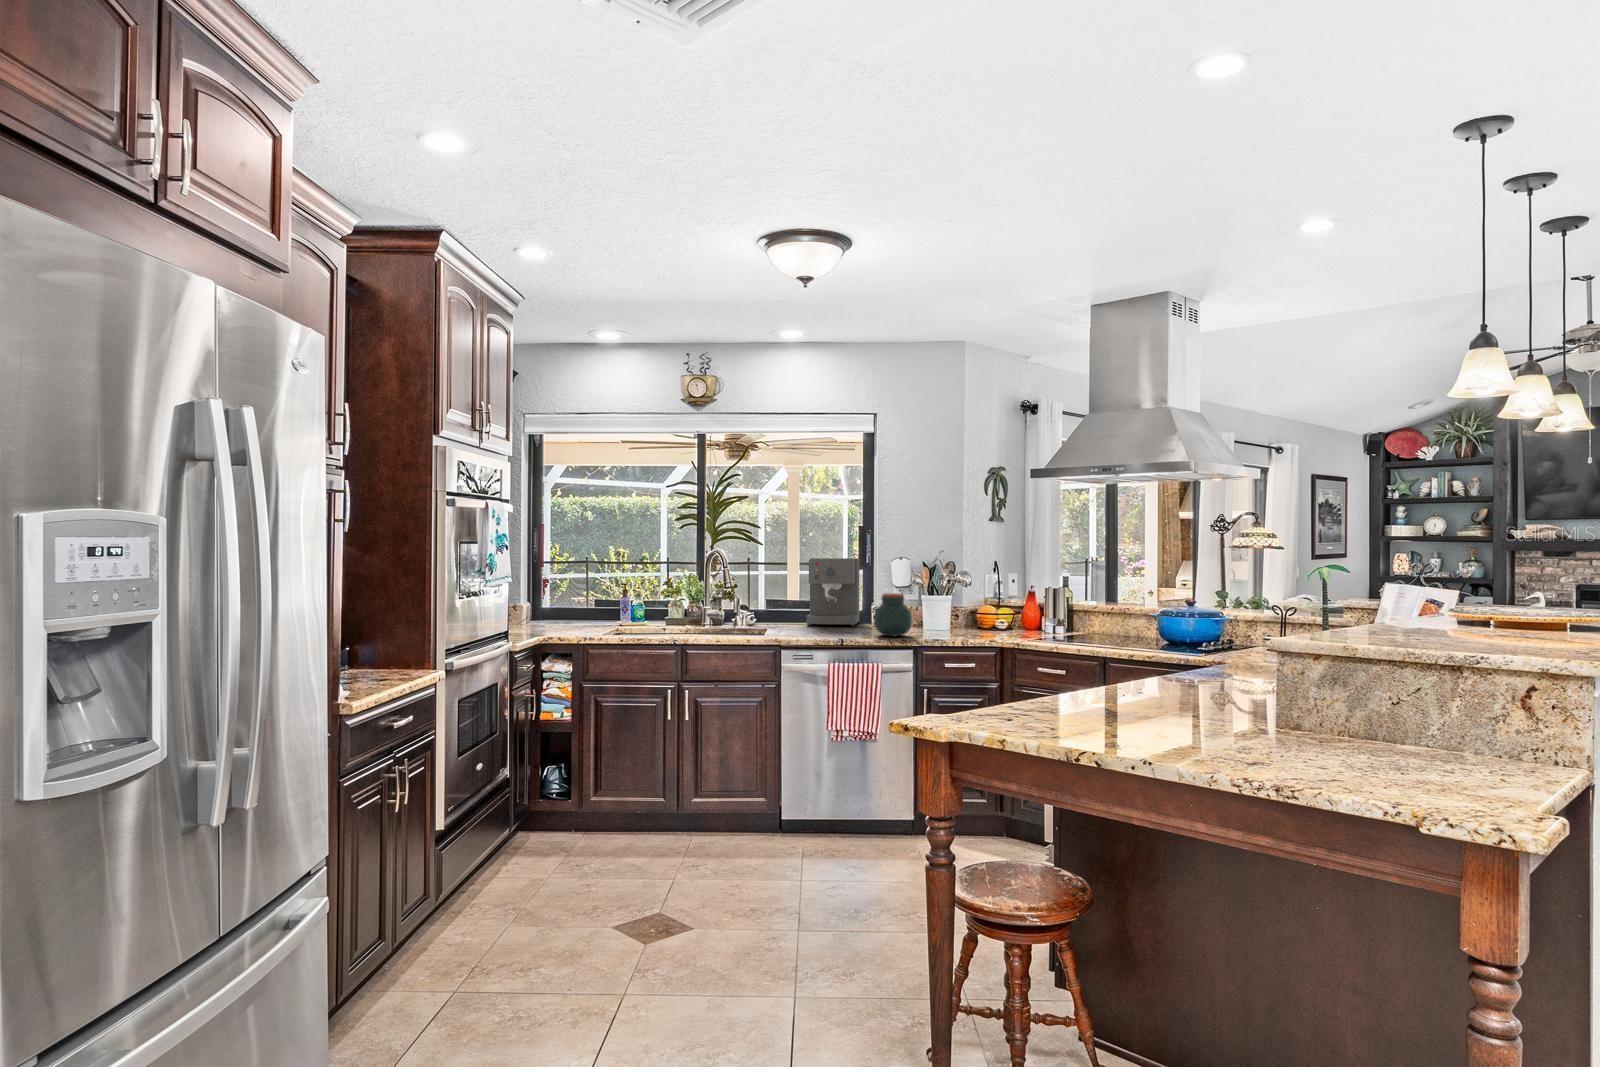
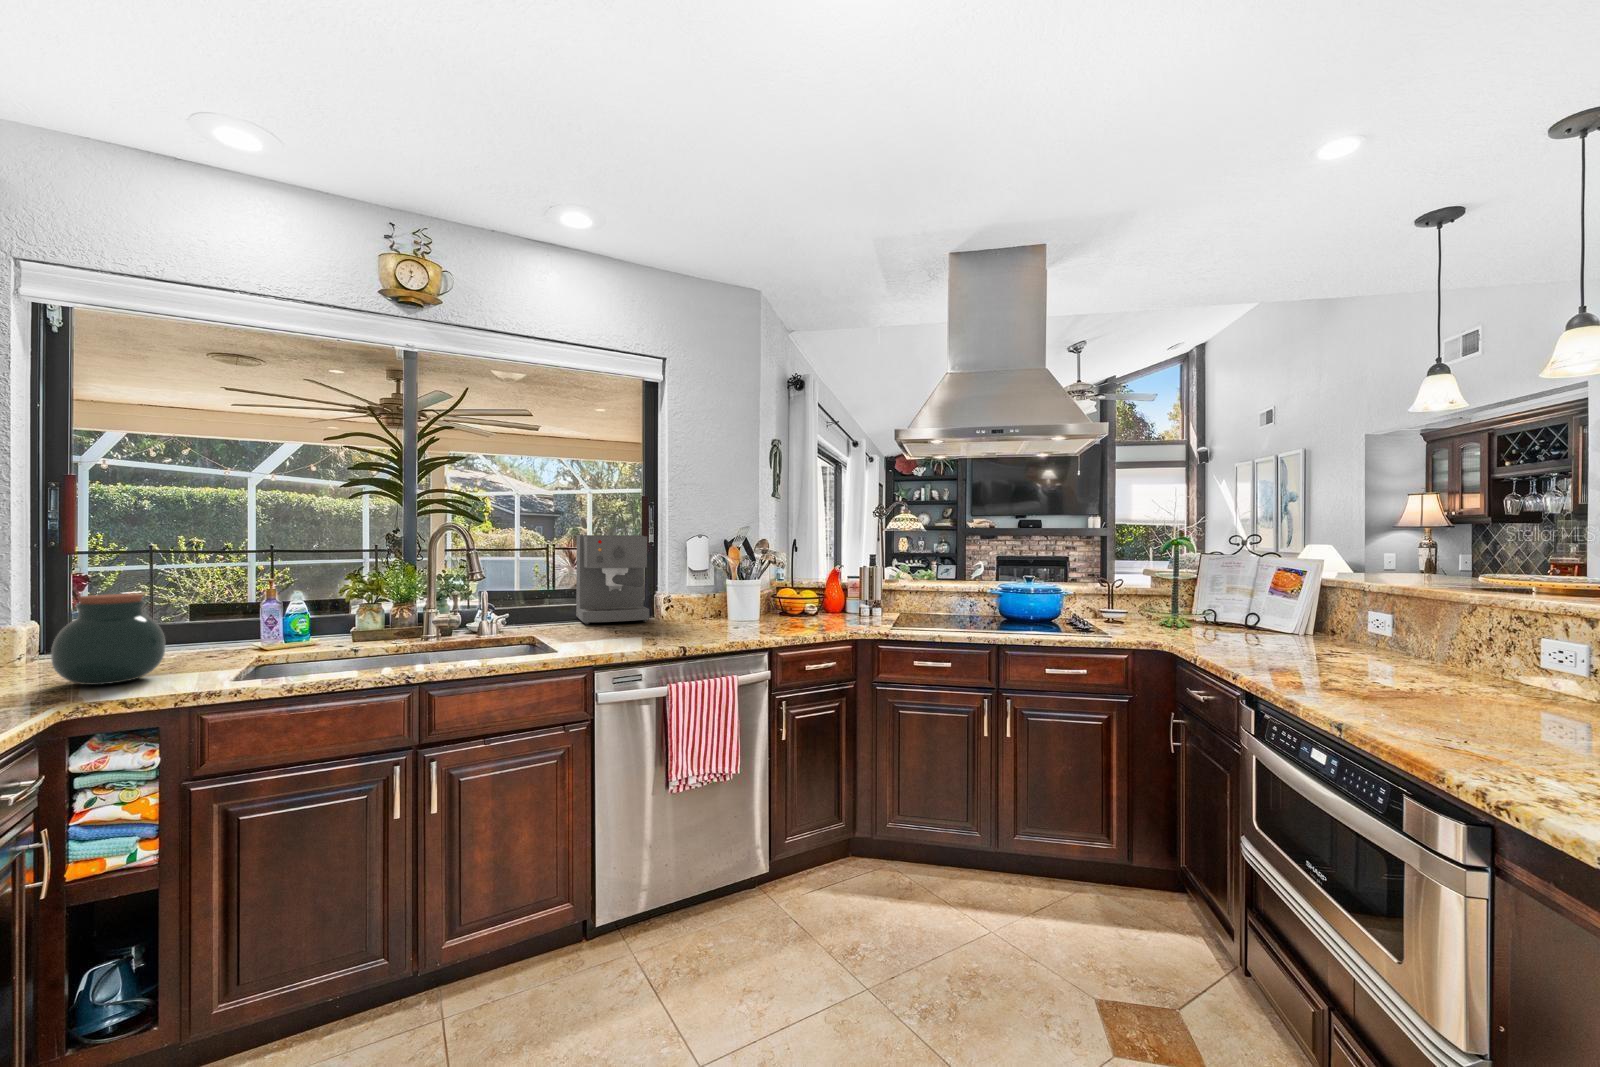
jar: present [874,593,912,636] -> present [51,594,165,685]

